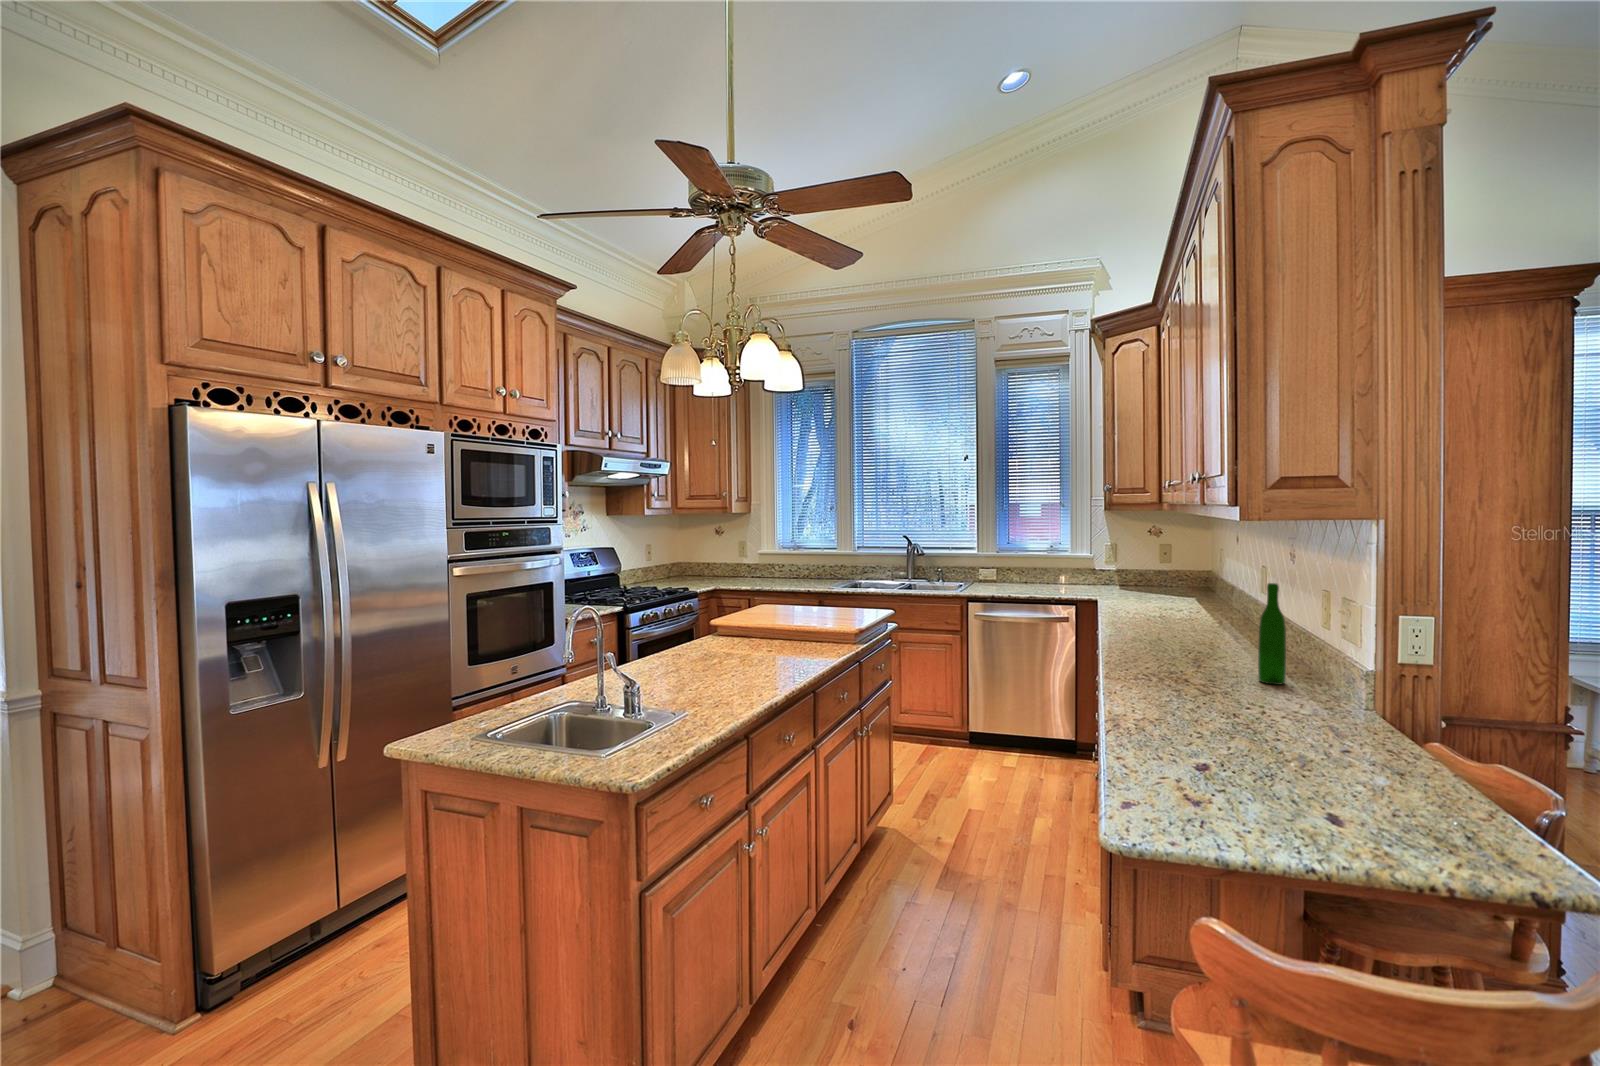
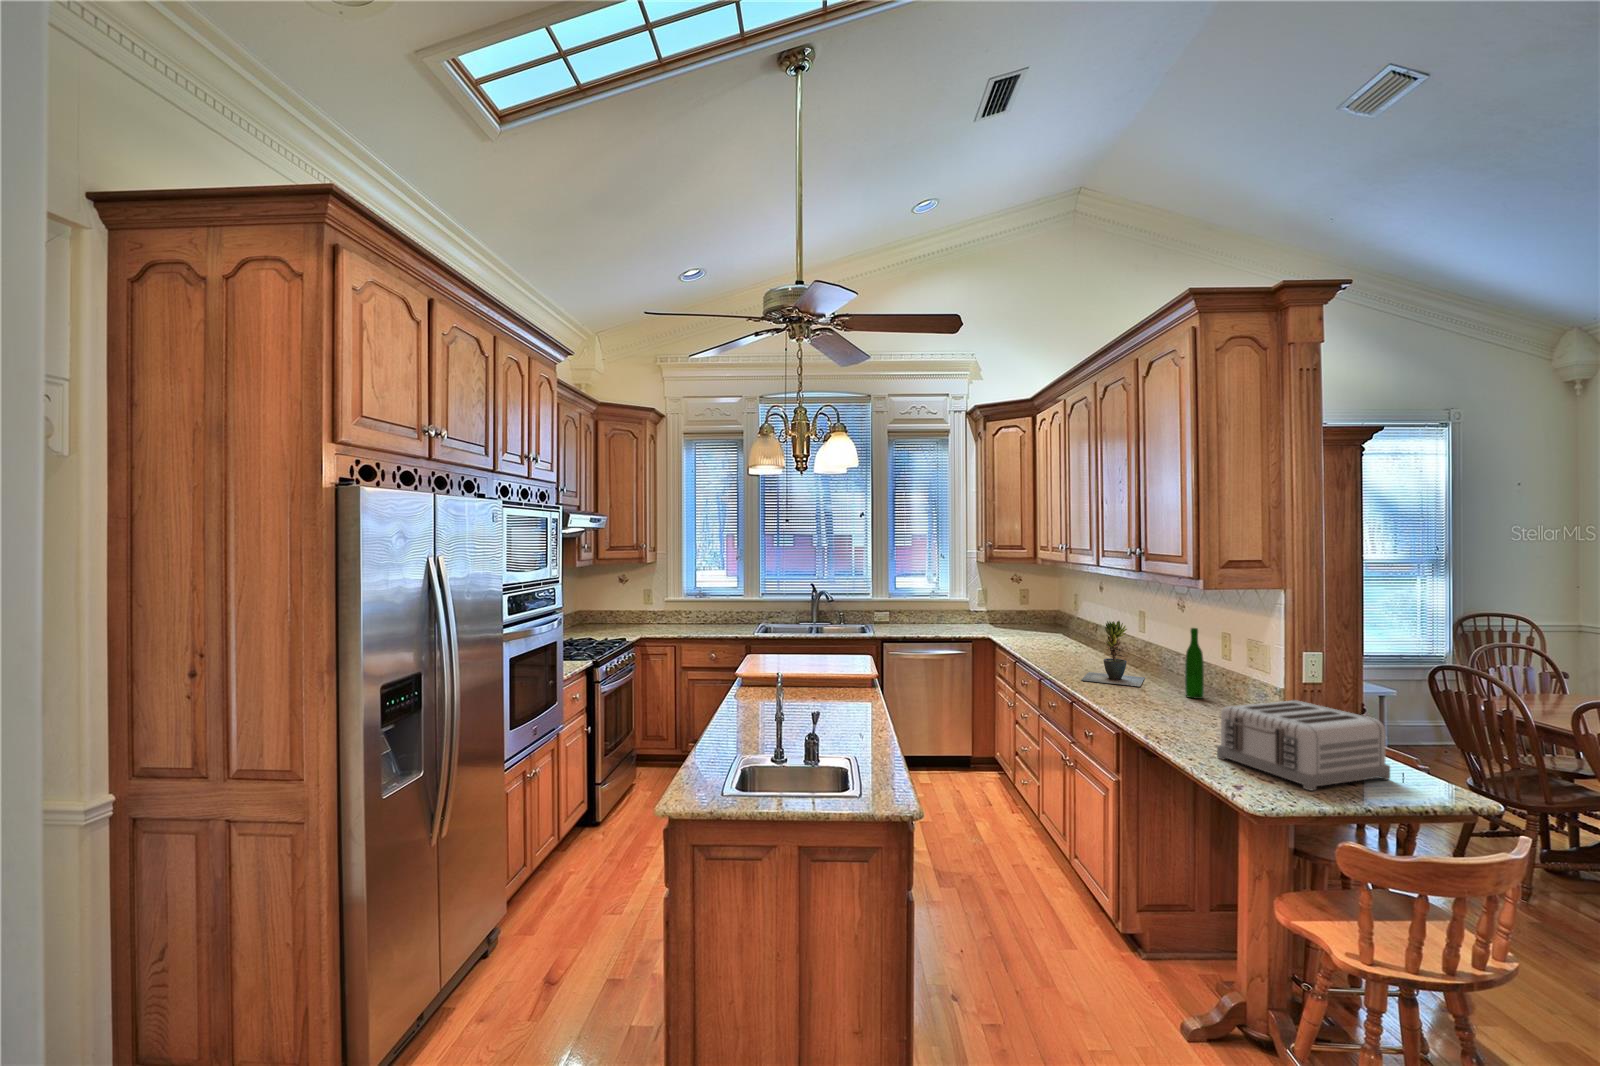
potted plant: none [1130,574,1235,664] -> present [1082,621,1145,686]
toaster: none [1163,687,1434,828] -> present [1217,700,1390,791]

